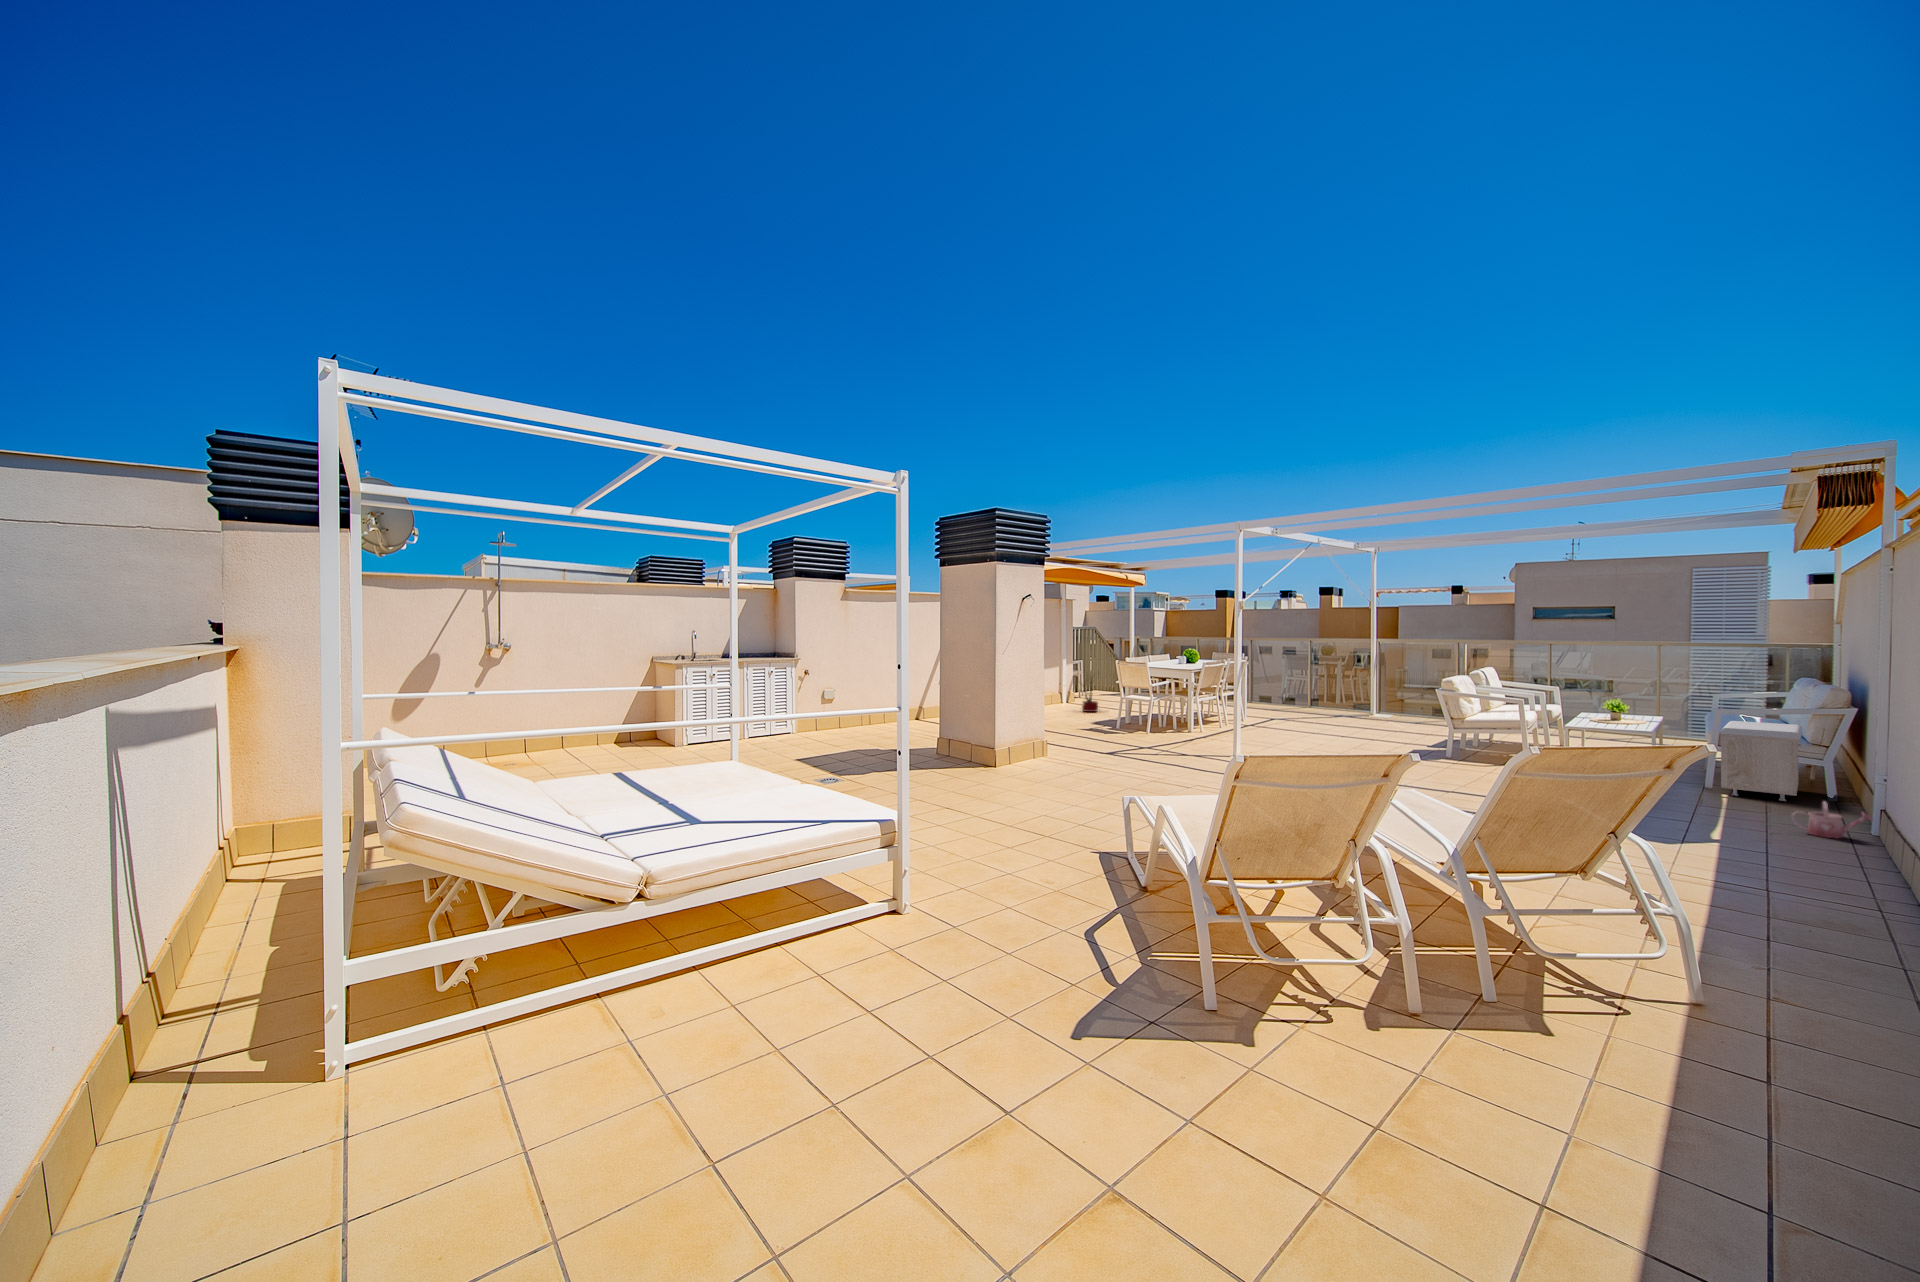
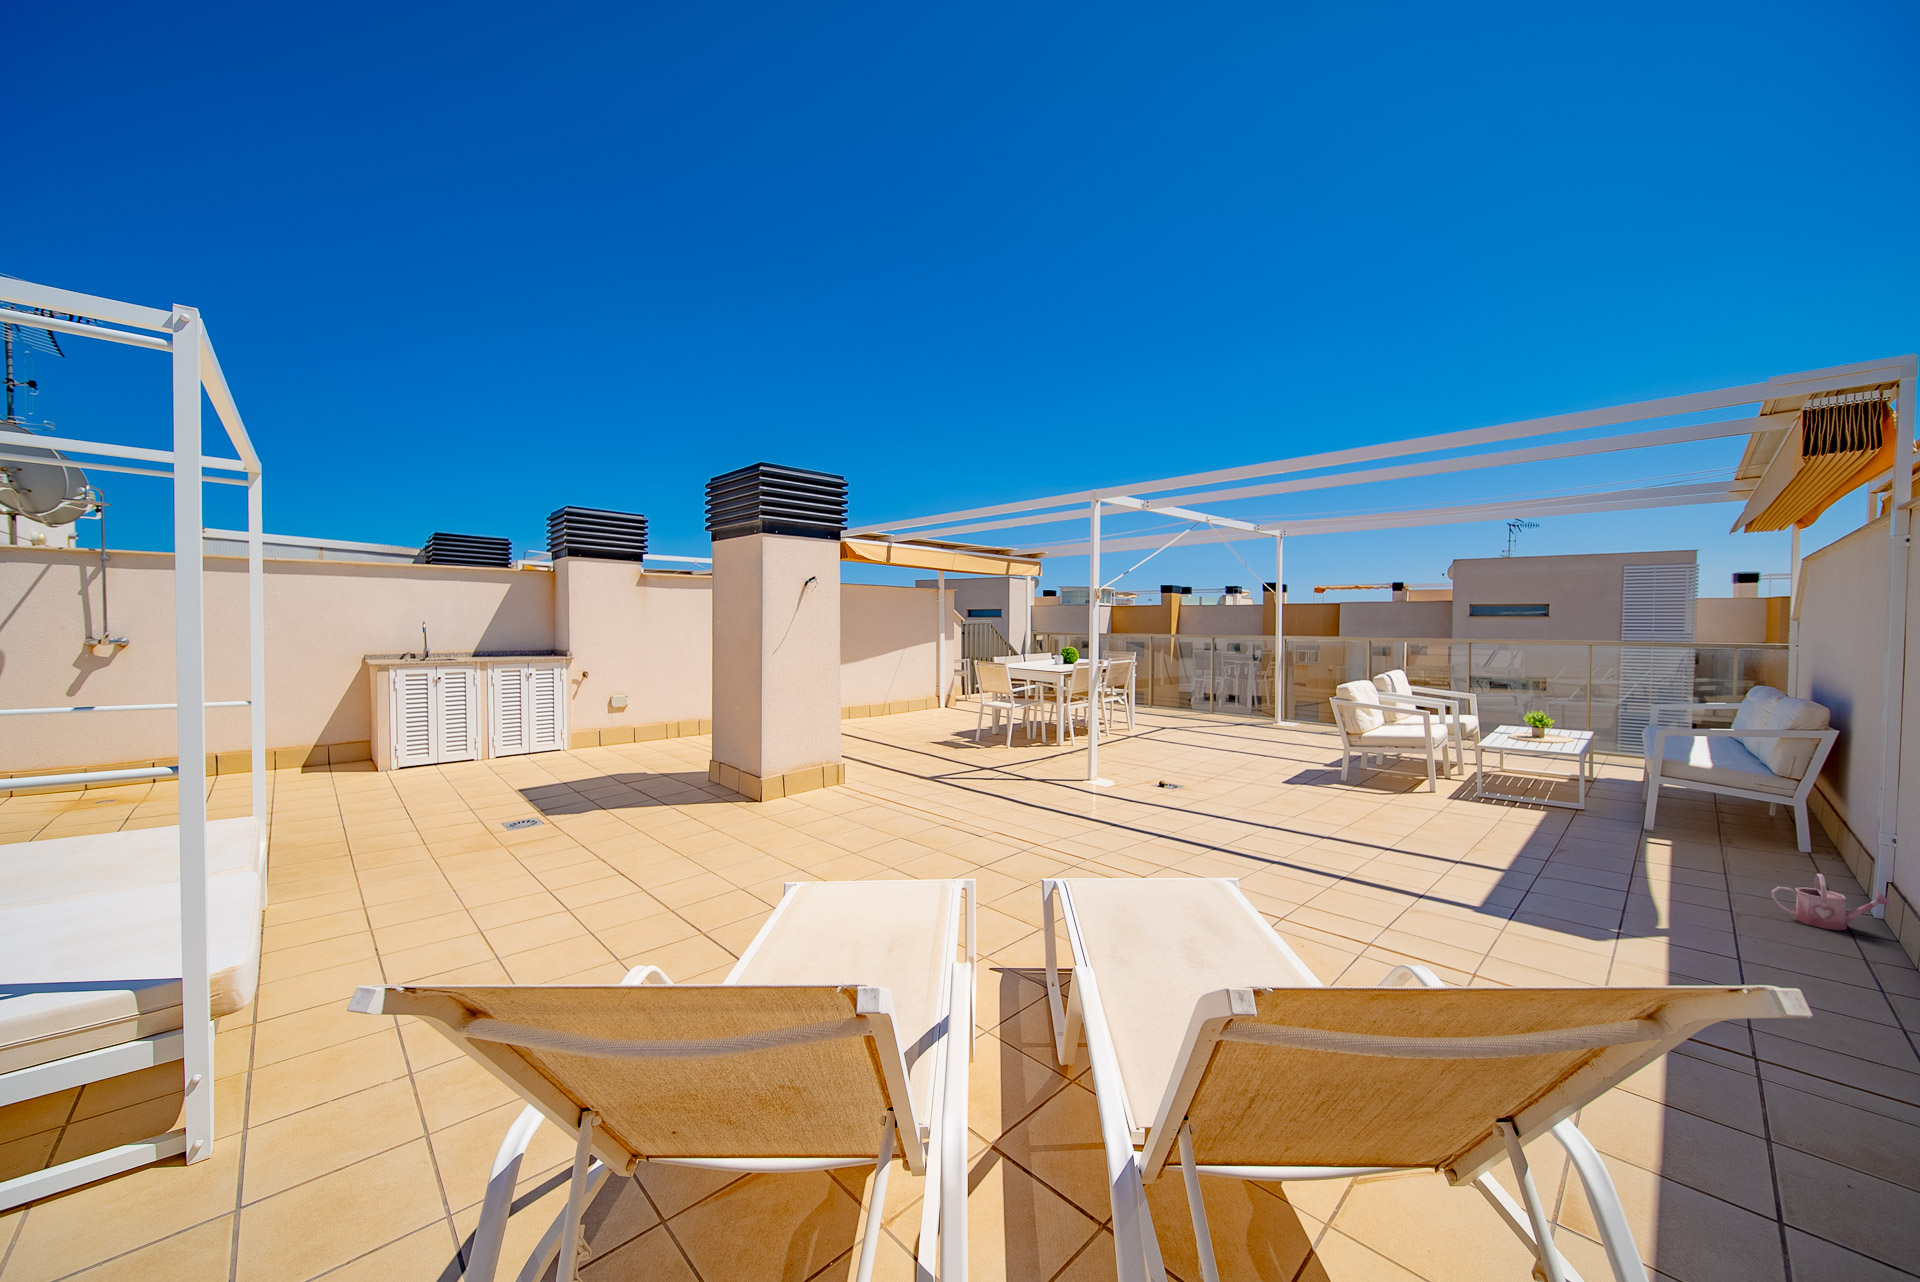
decorative plant: present [1077,678,1098,712] -> none [944,674,984,718]
storage bench: present [1721,721,1802,801] -> none [1668,742,1772,854]

